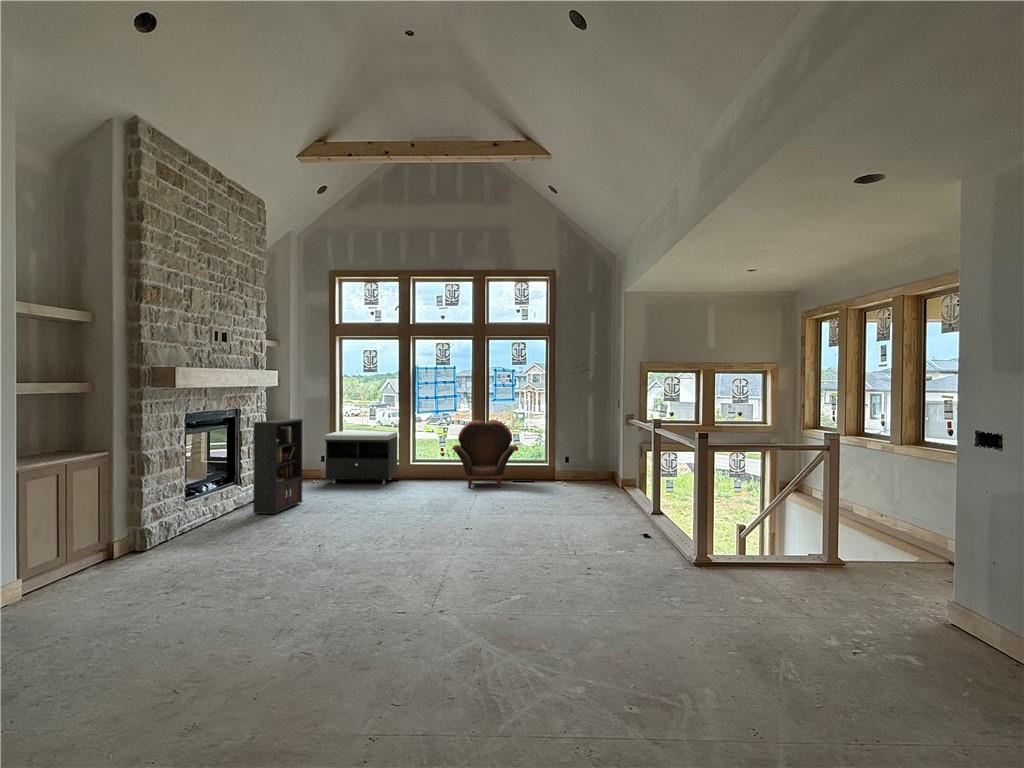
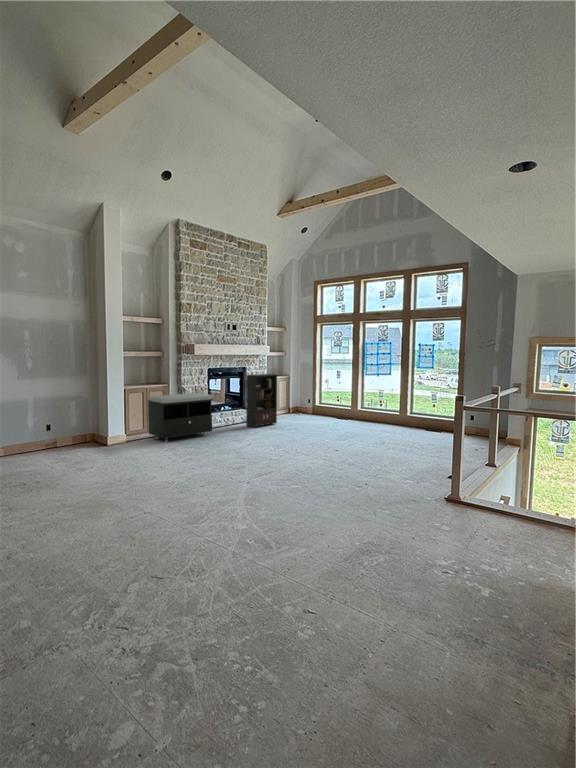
armchair: present [452,420,517,488] -> none [376,381,427,431]
storage bench: present [325,431,398,484] -> present [148,393,213,442]

